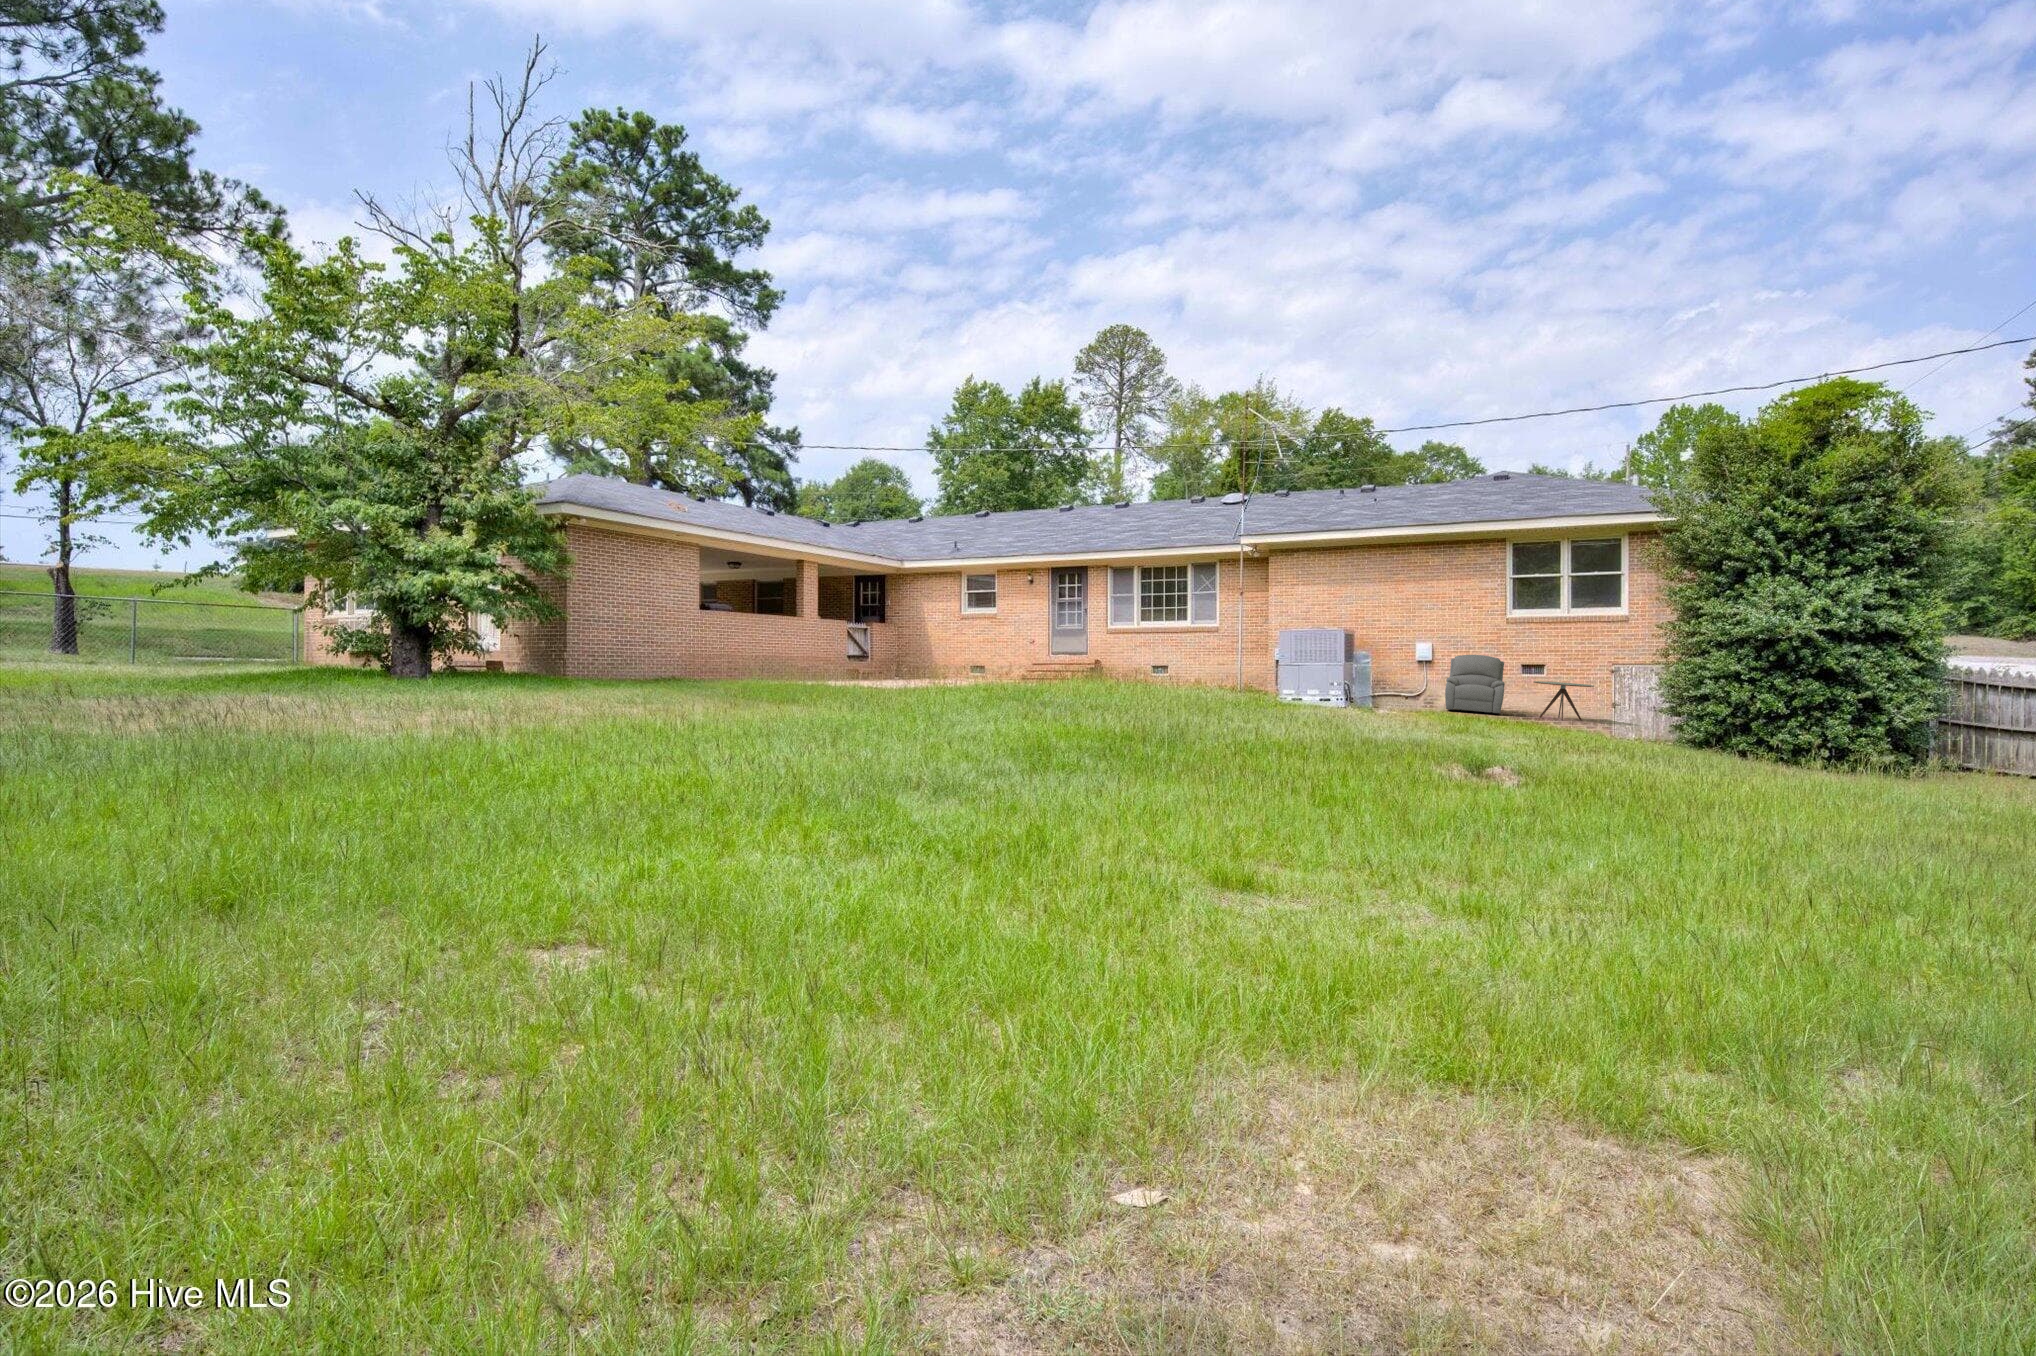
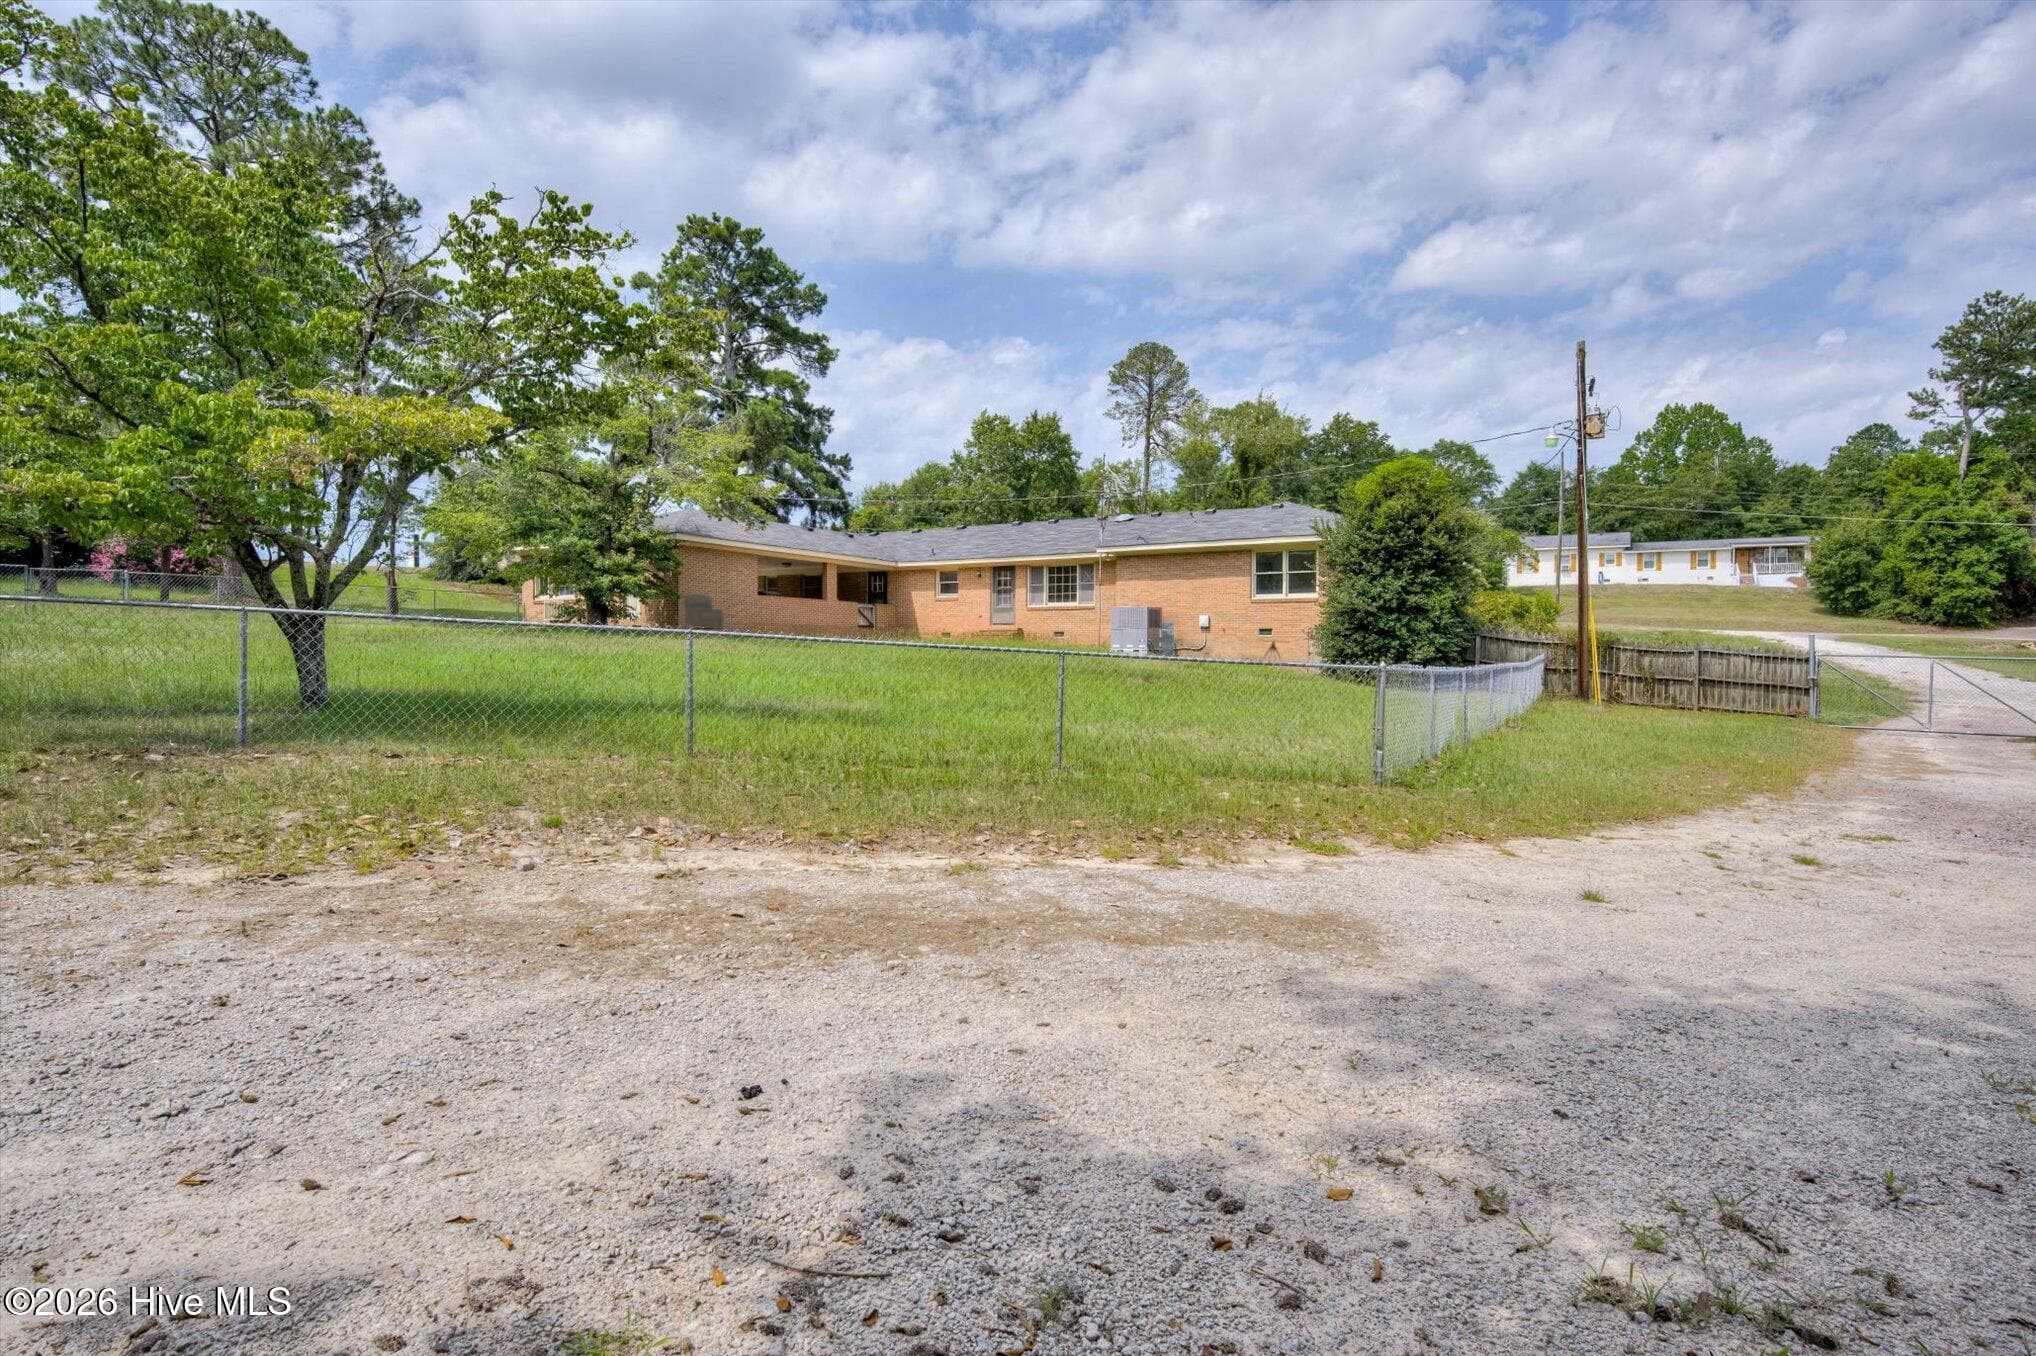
chair: present [1445,655,1505,714] -> present [684,594,724,628]

